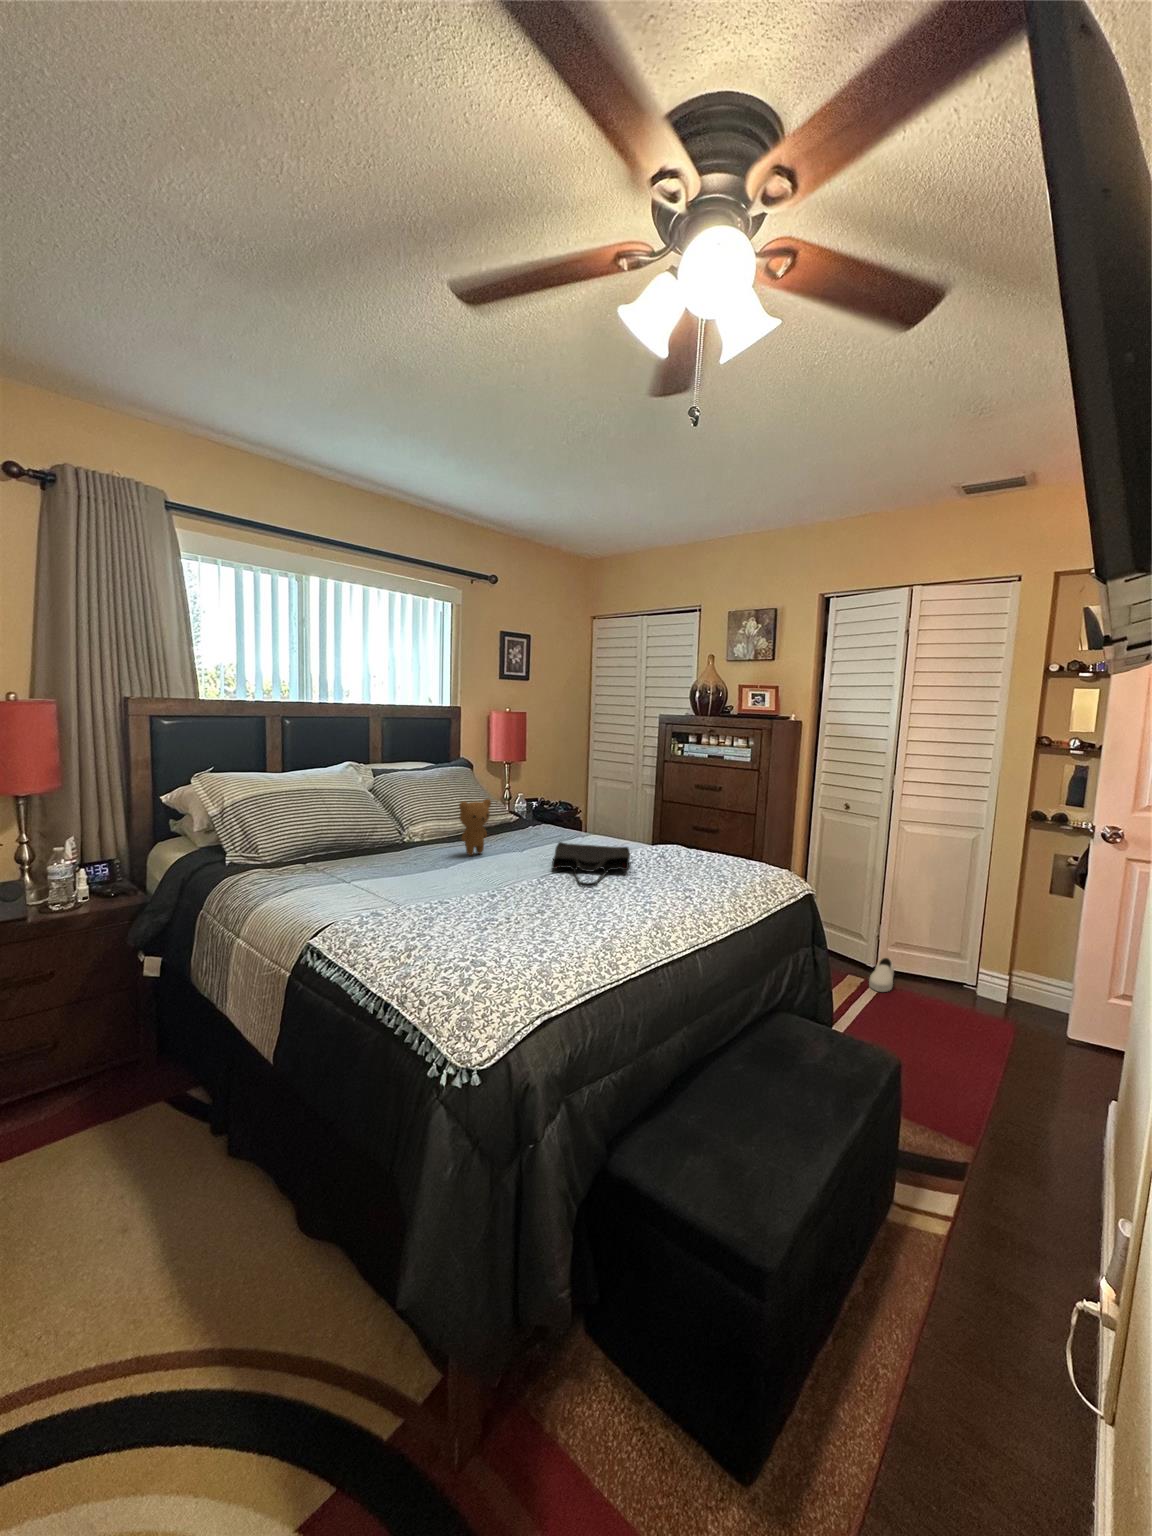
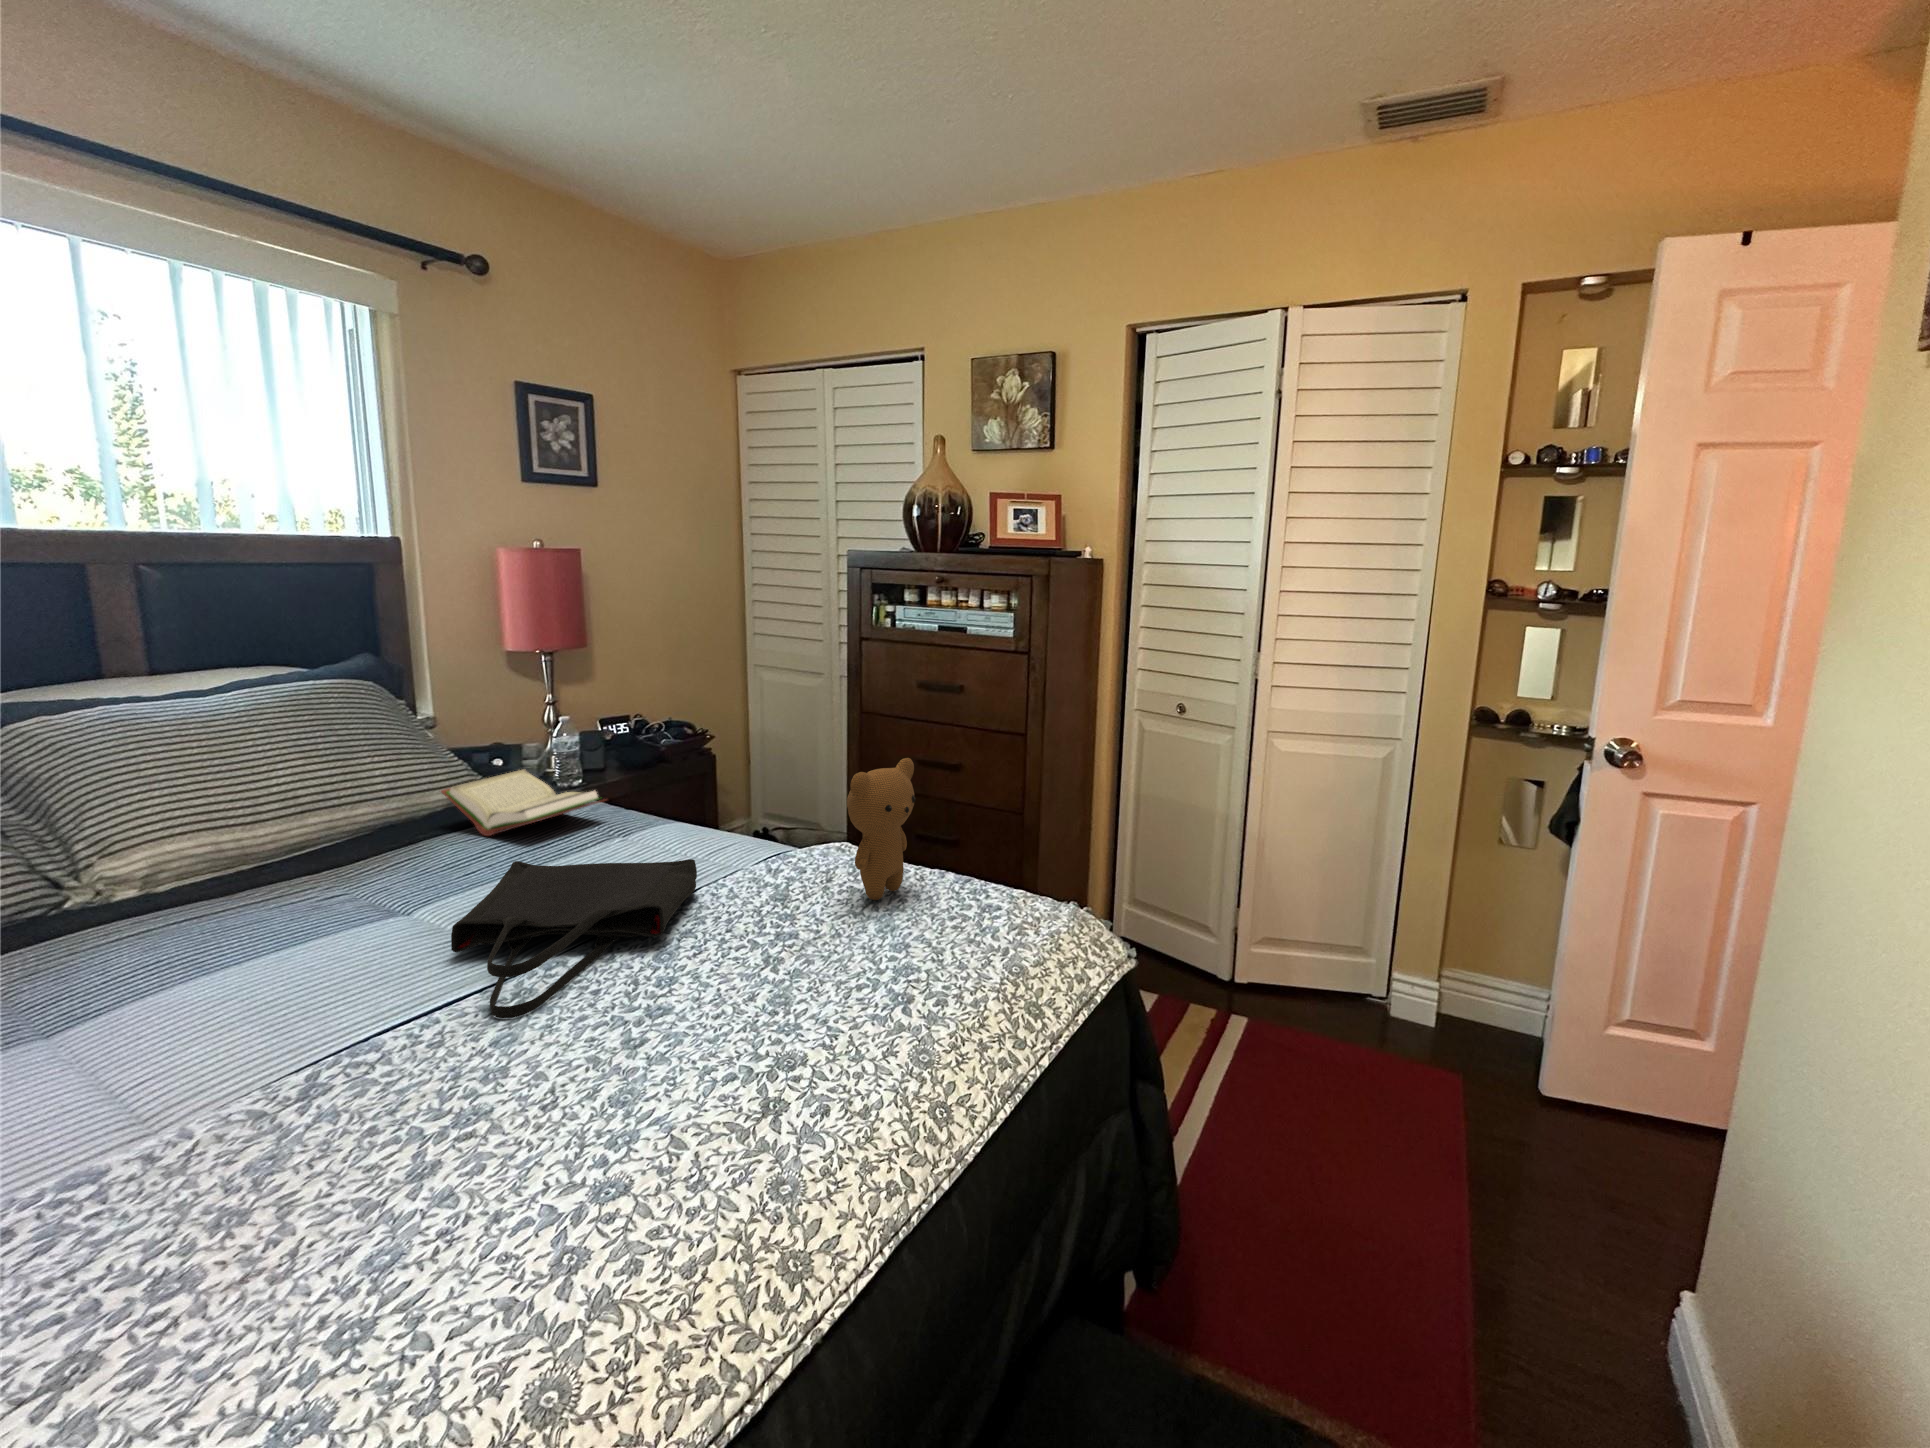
teddy bear: present [459,799,491,856] -> present [847,758,916,900]
book: none [505,812,572,838] -> present [441,769,605,836]
shoe: present [869,958,894,992] -> none [1225,970,1263,1041]

